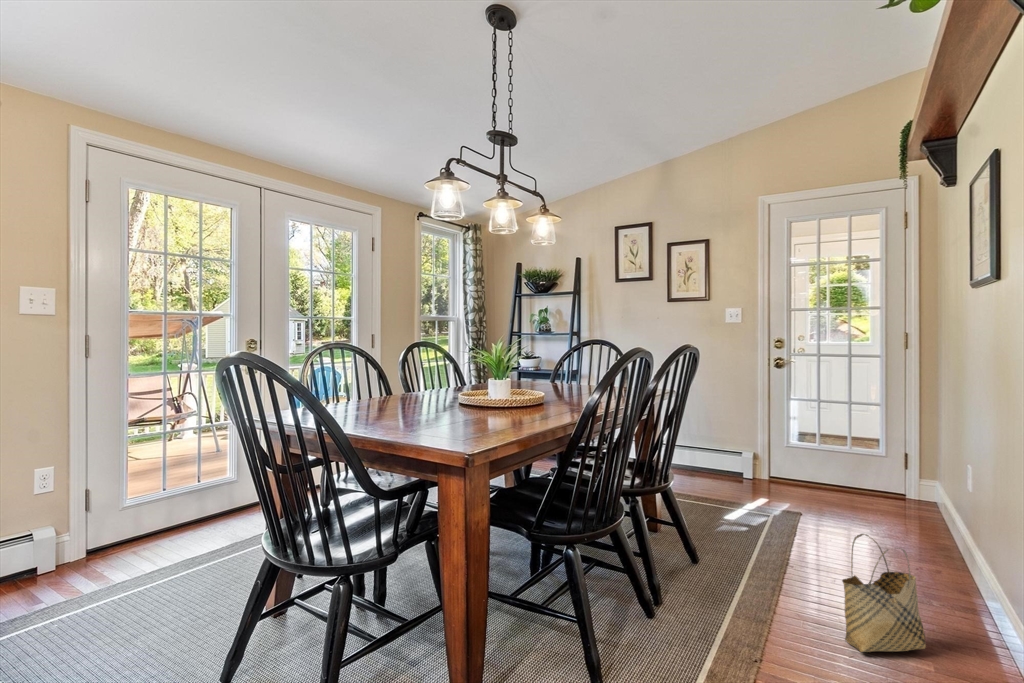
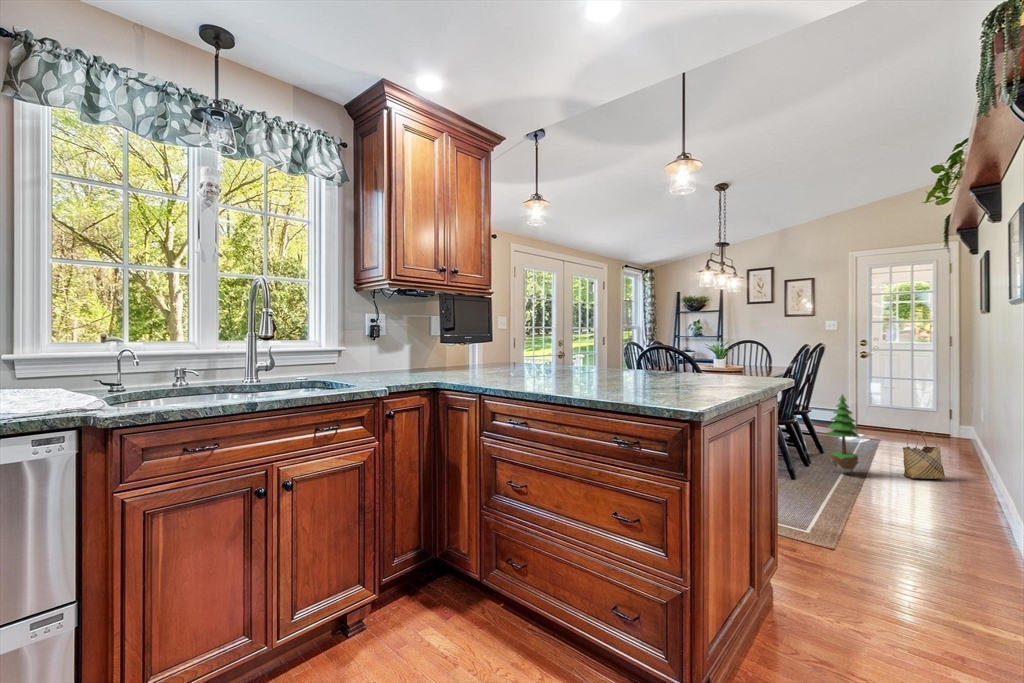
potted tree: none [690,462,758,642] -> present [827,394,860,474]

